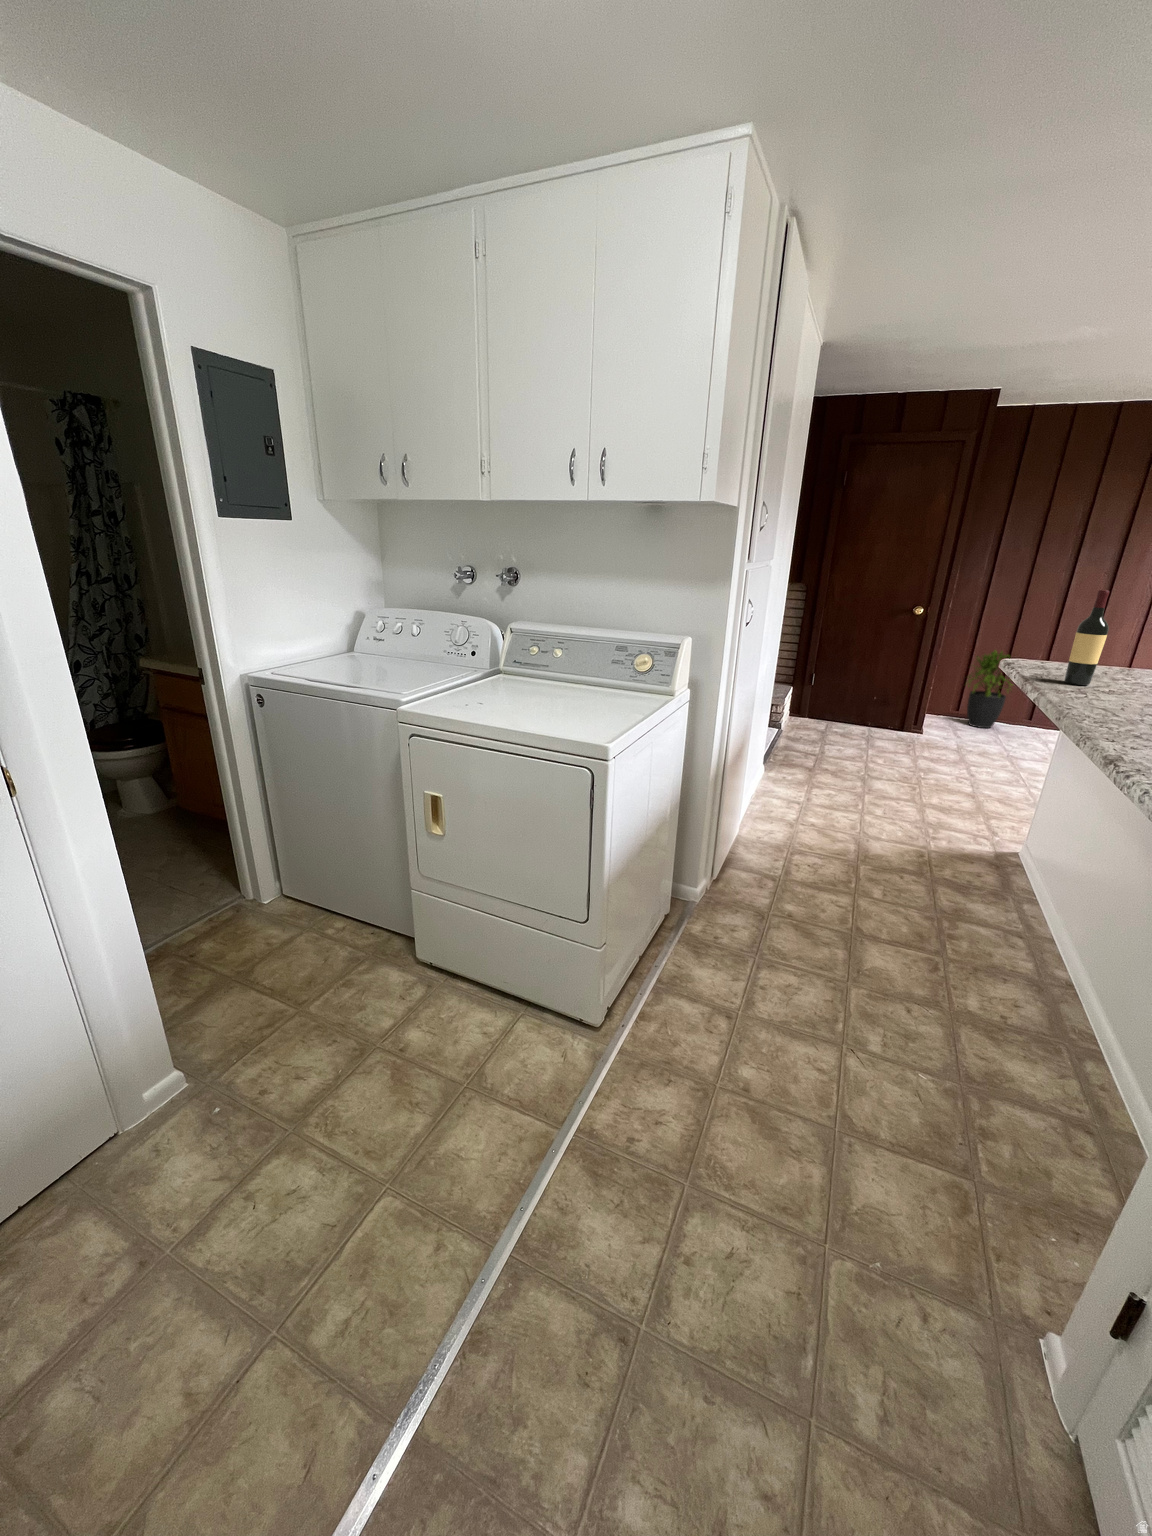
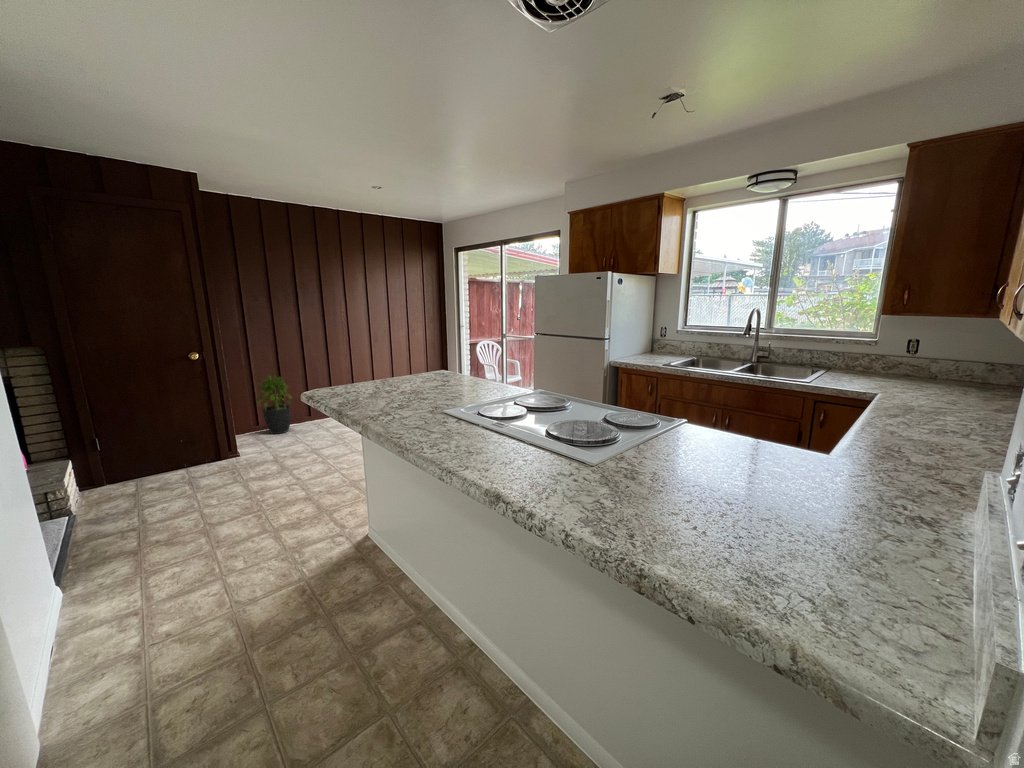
wine bottle: present [1064,590,1109,685] -> none [371,333,395,413]

